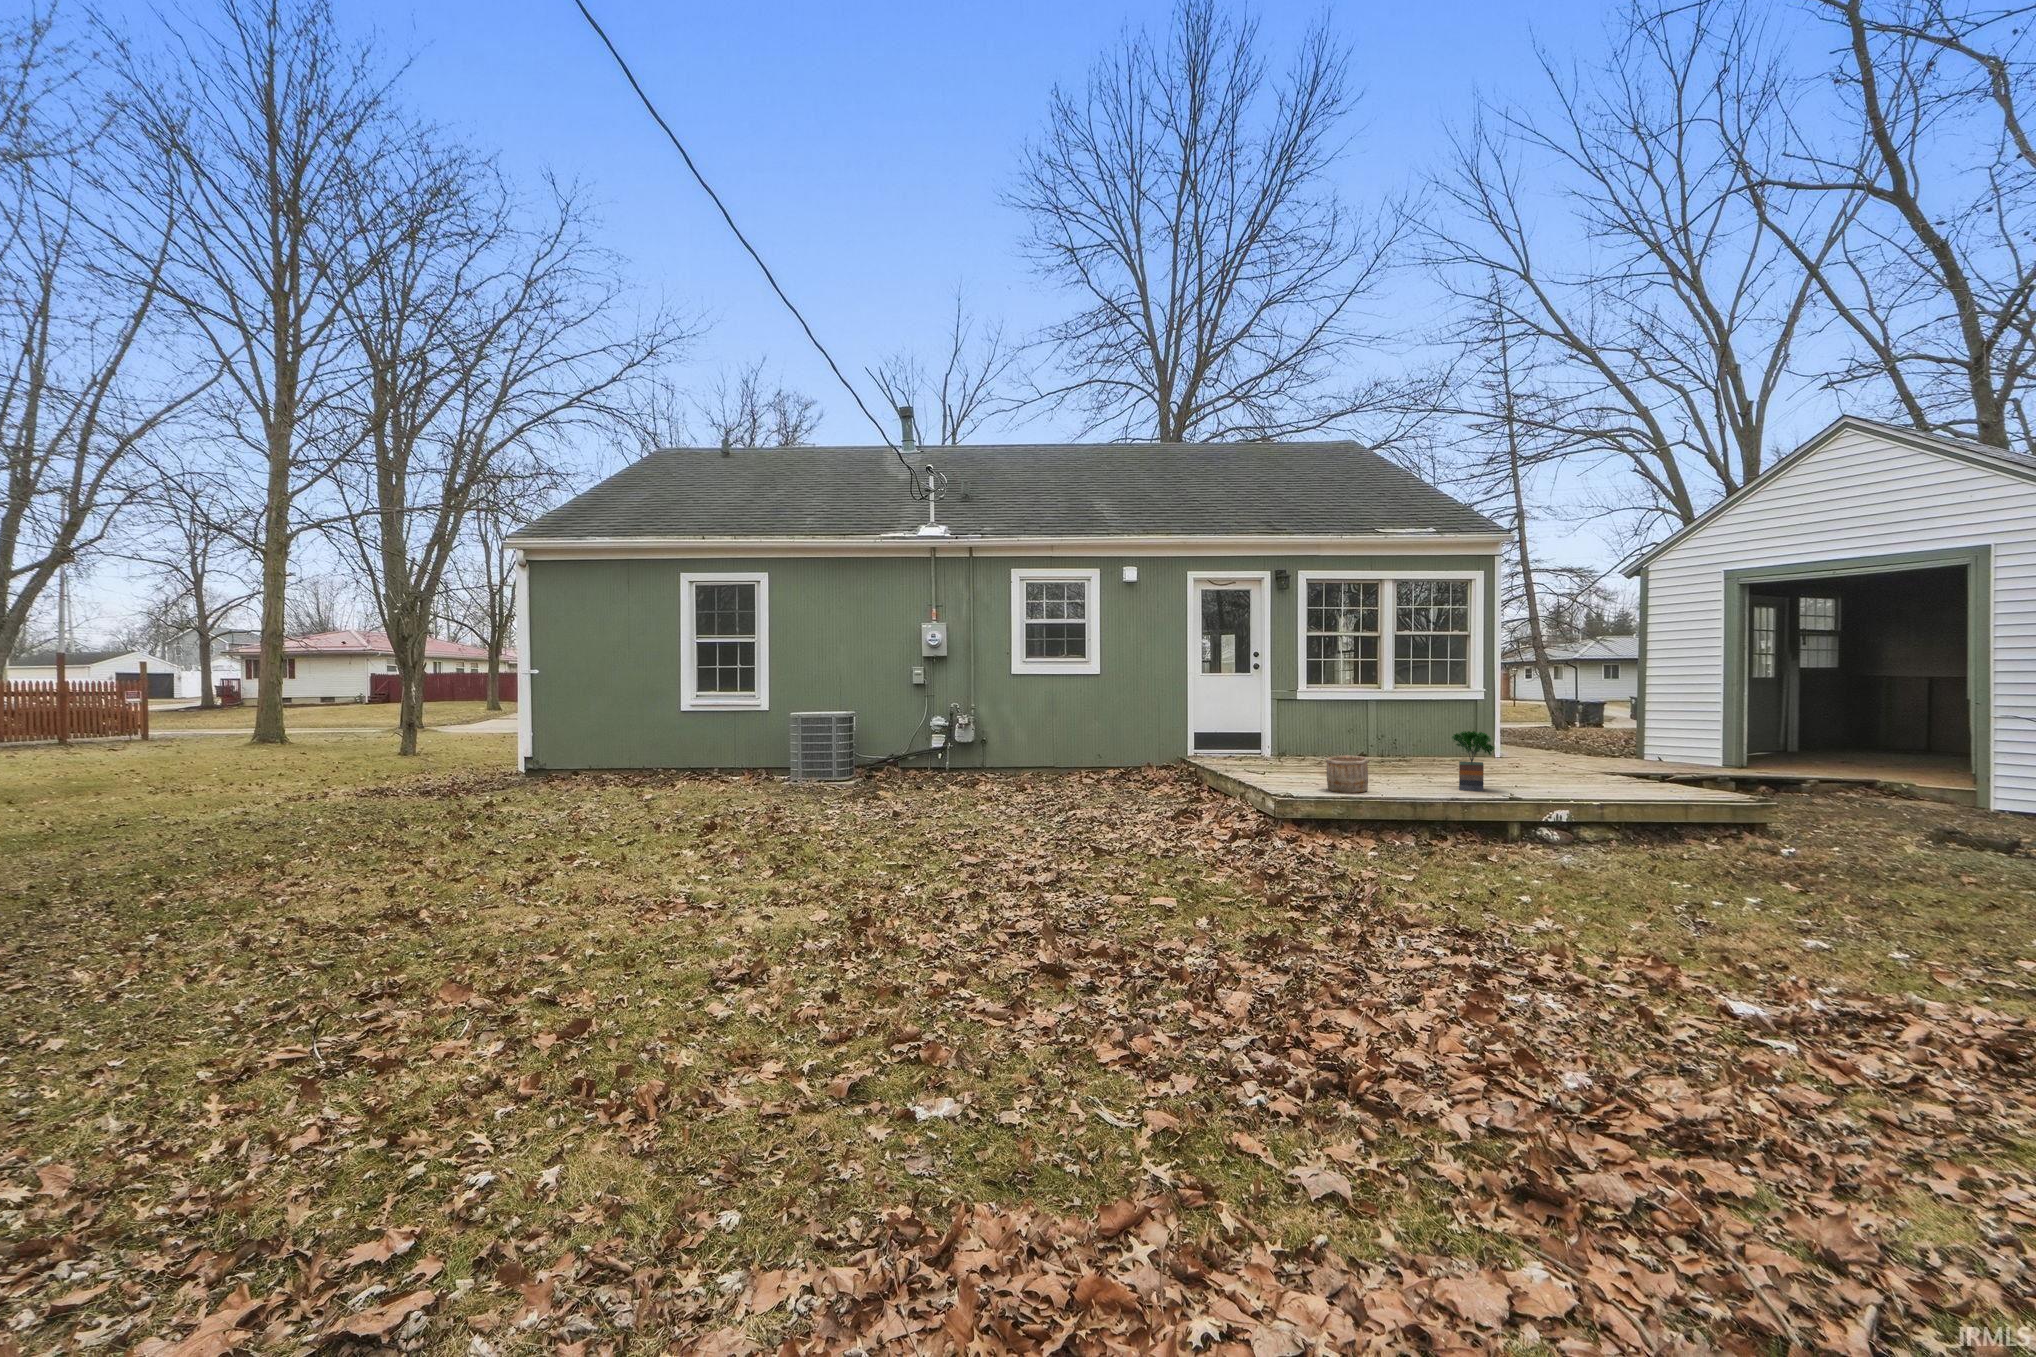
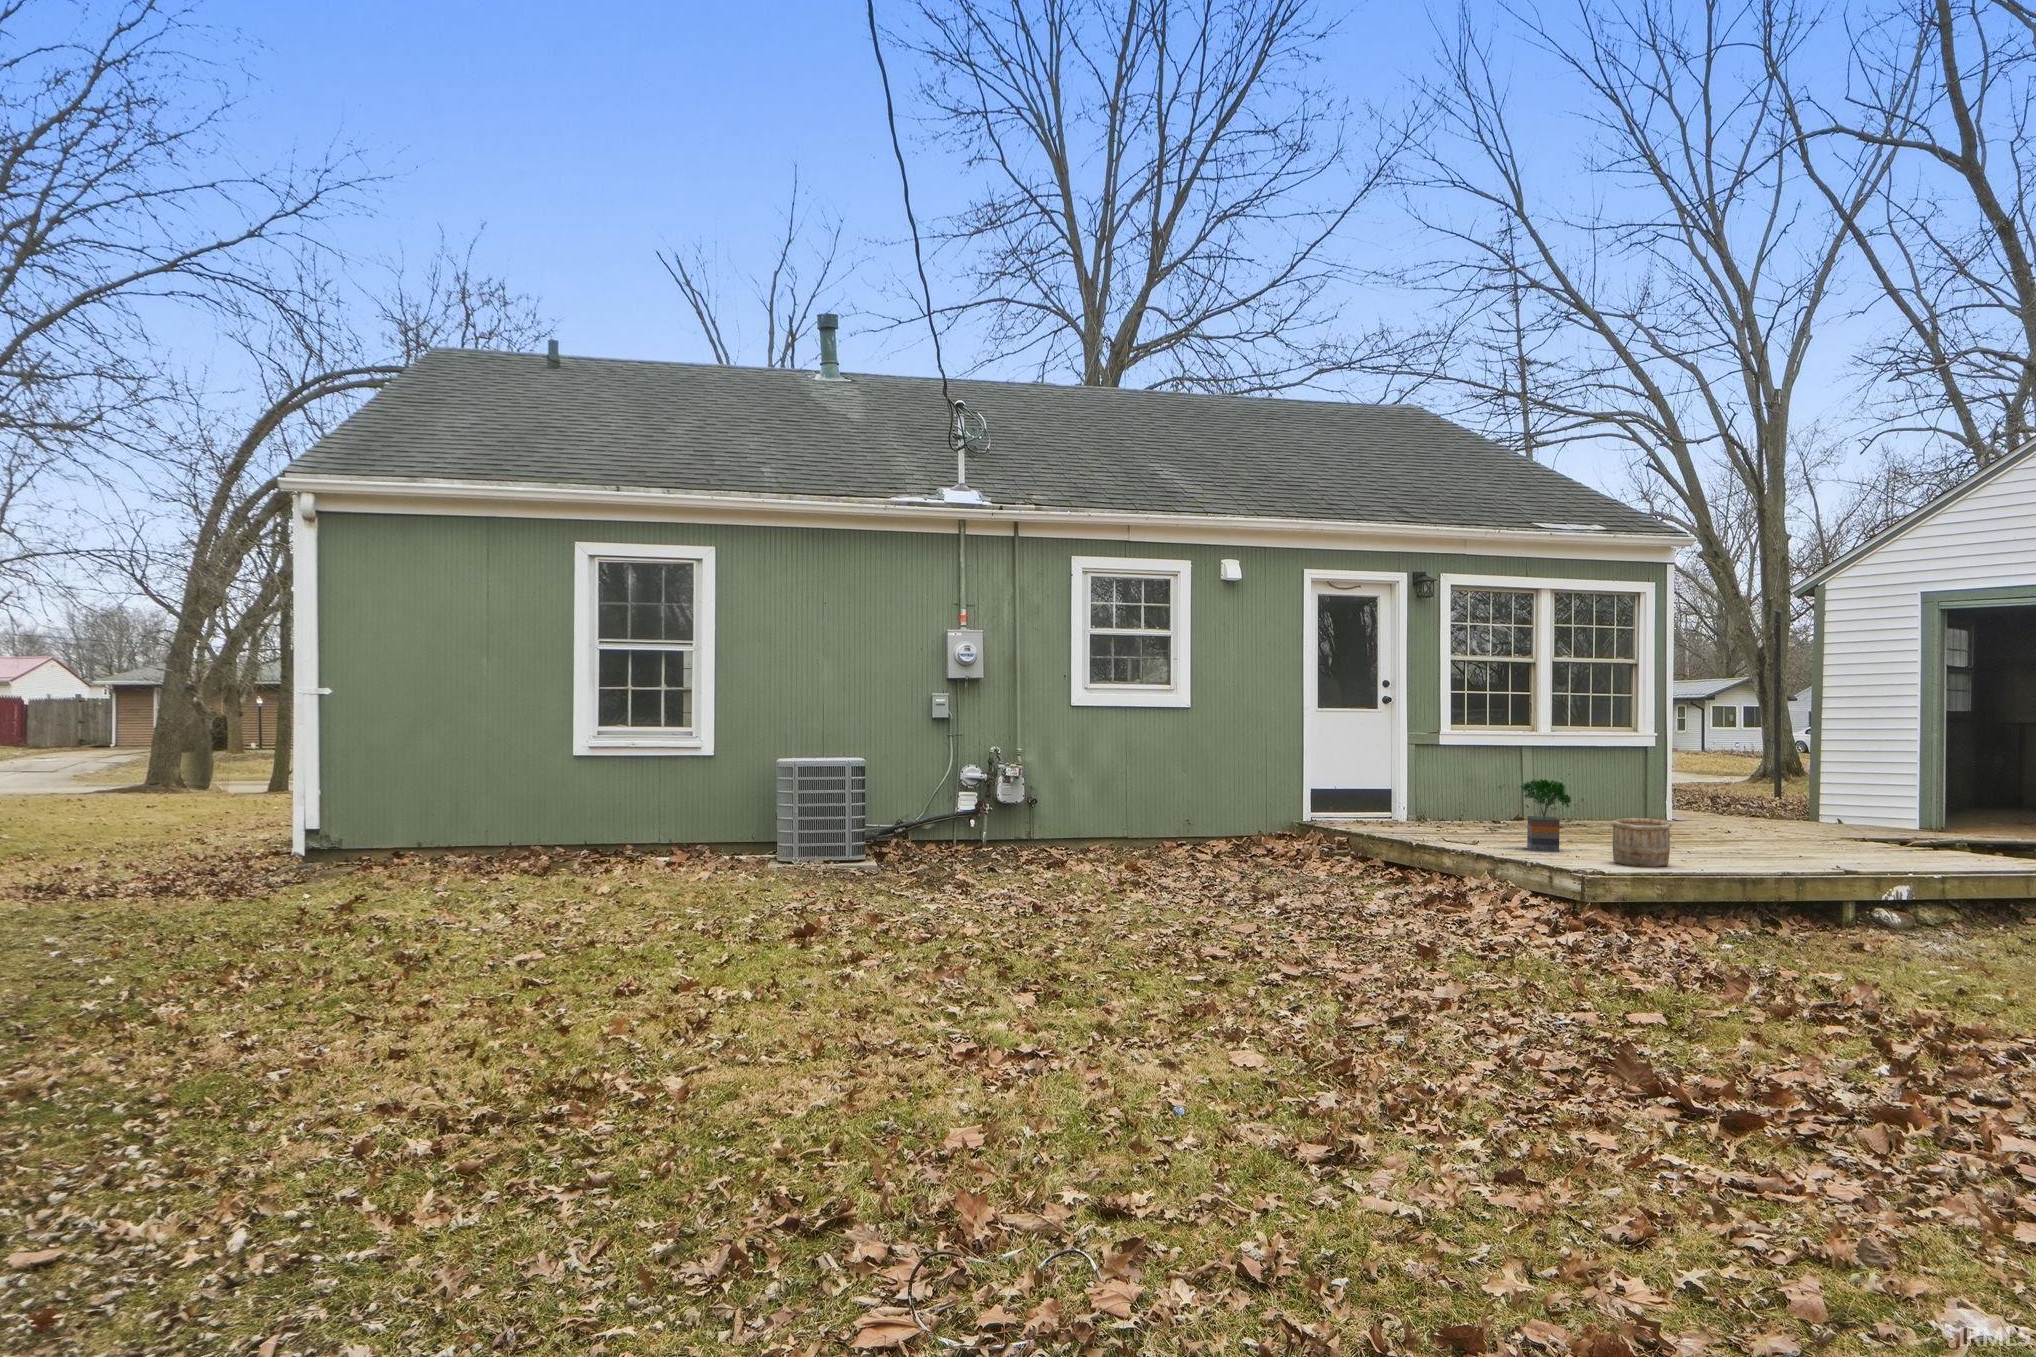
potted tree: present [1452,731,1494,791] -> present [1521,779,1571,852]

